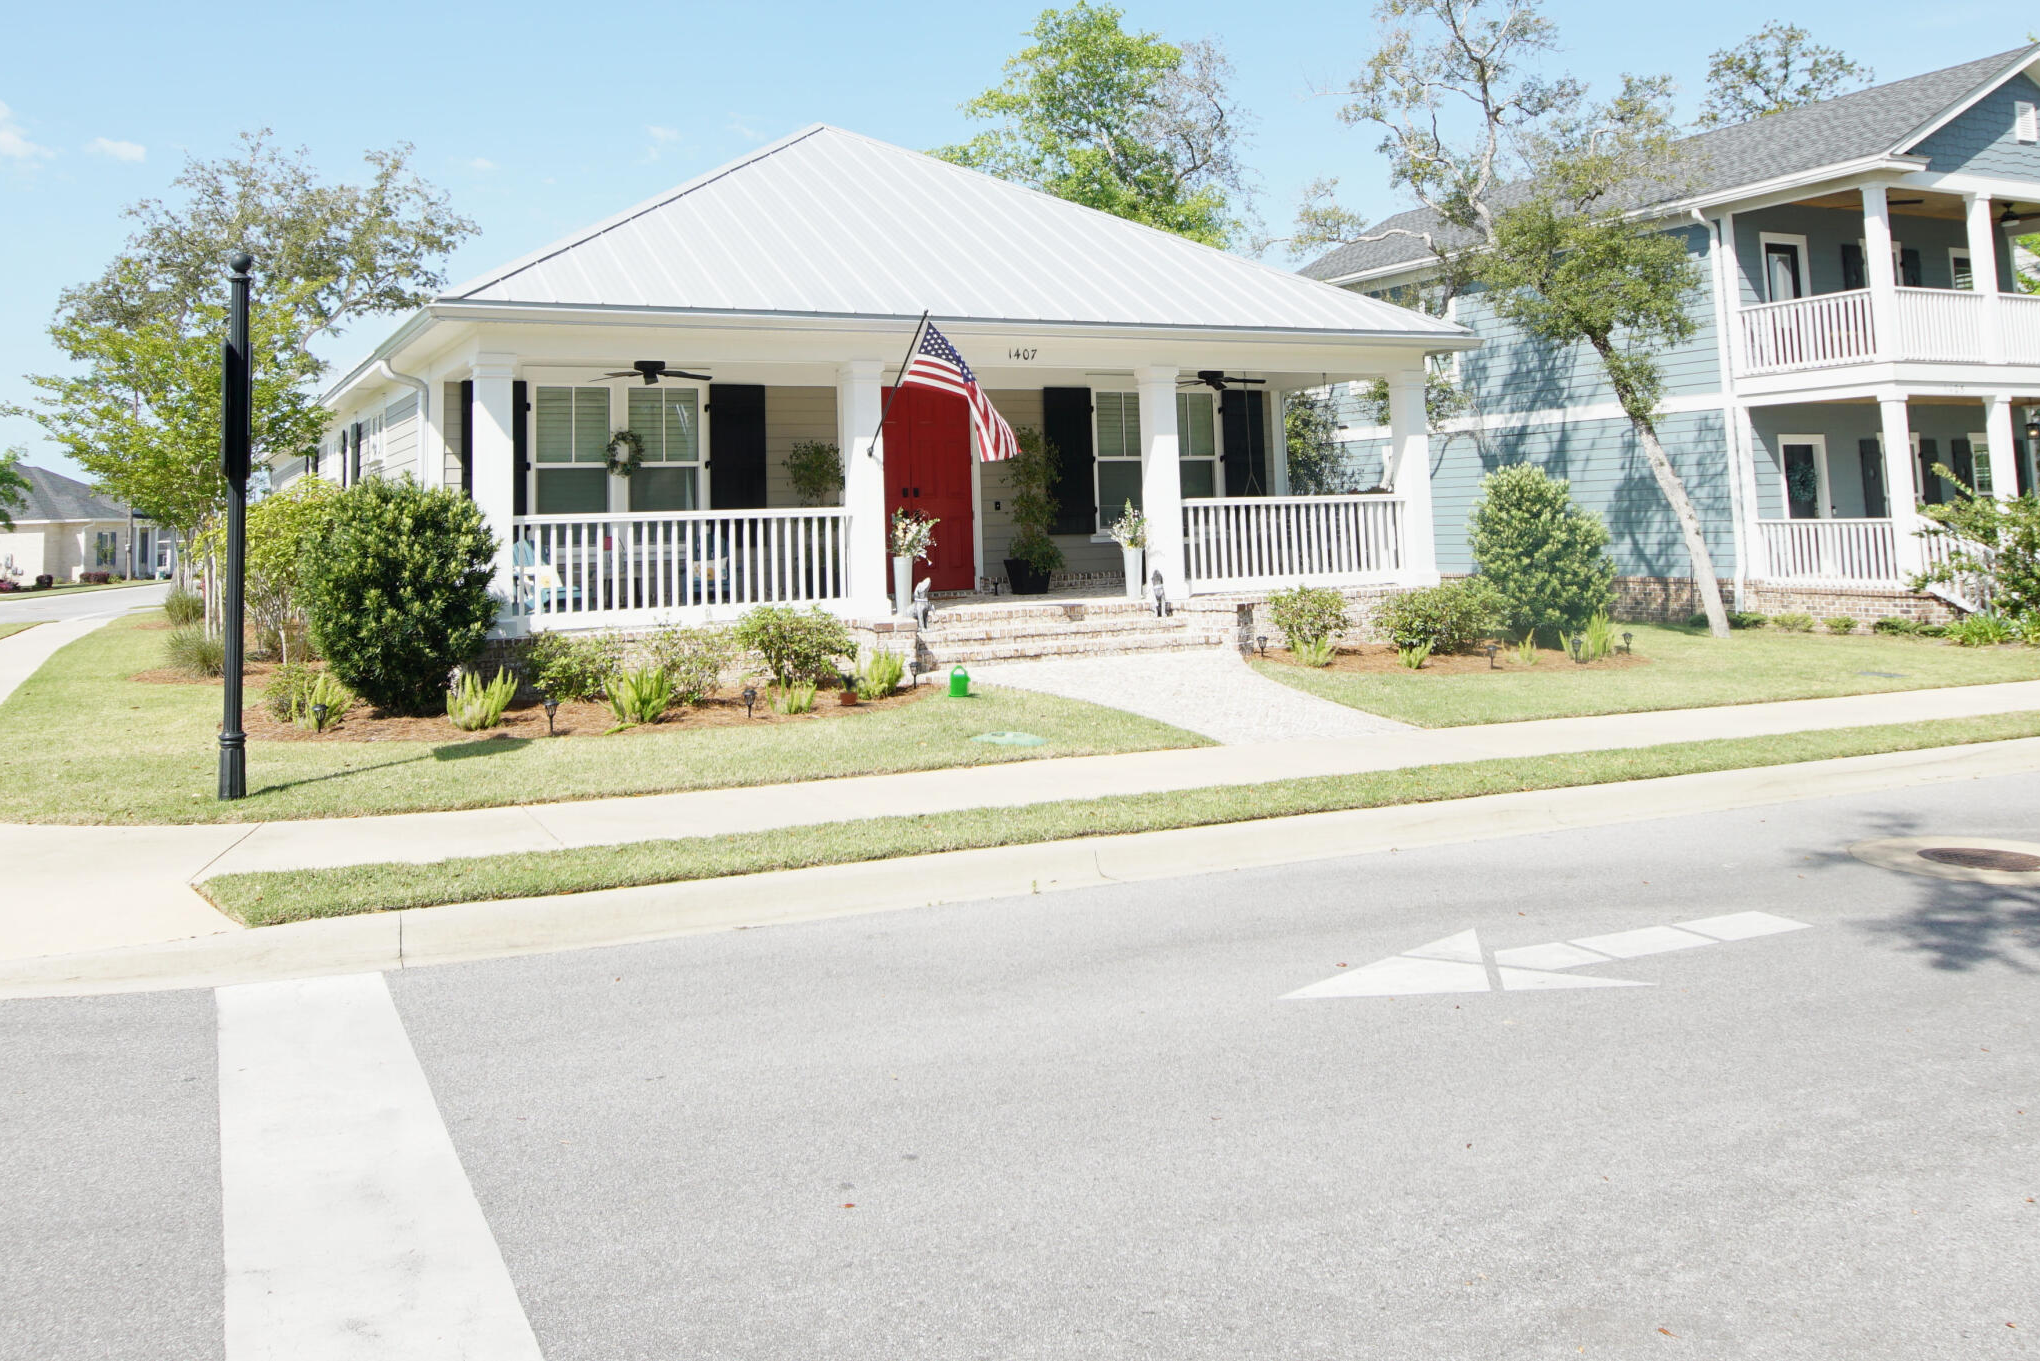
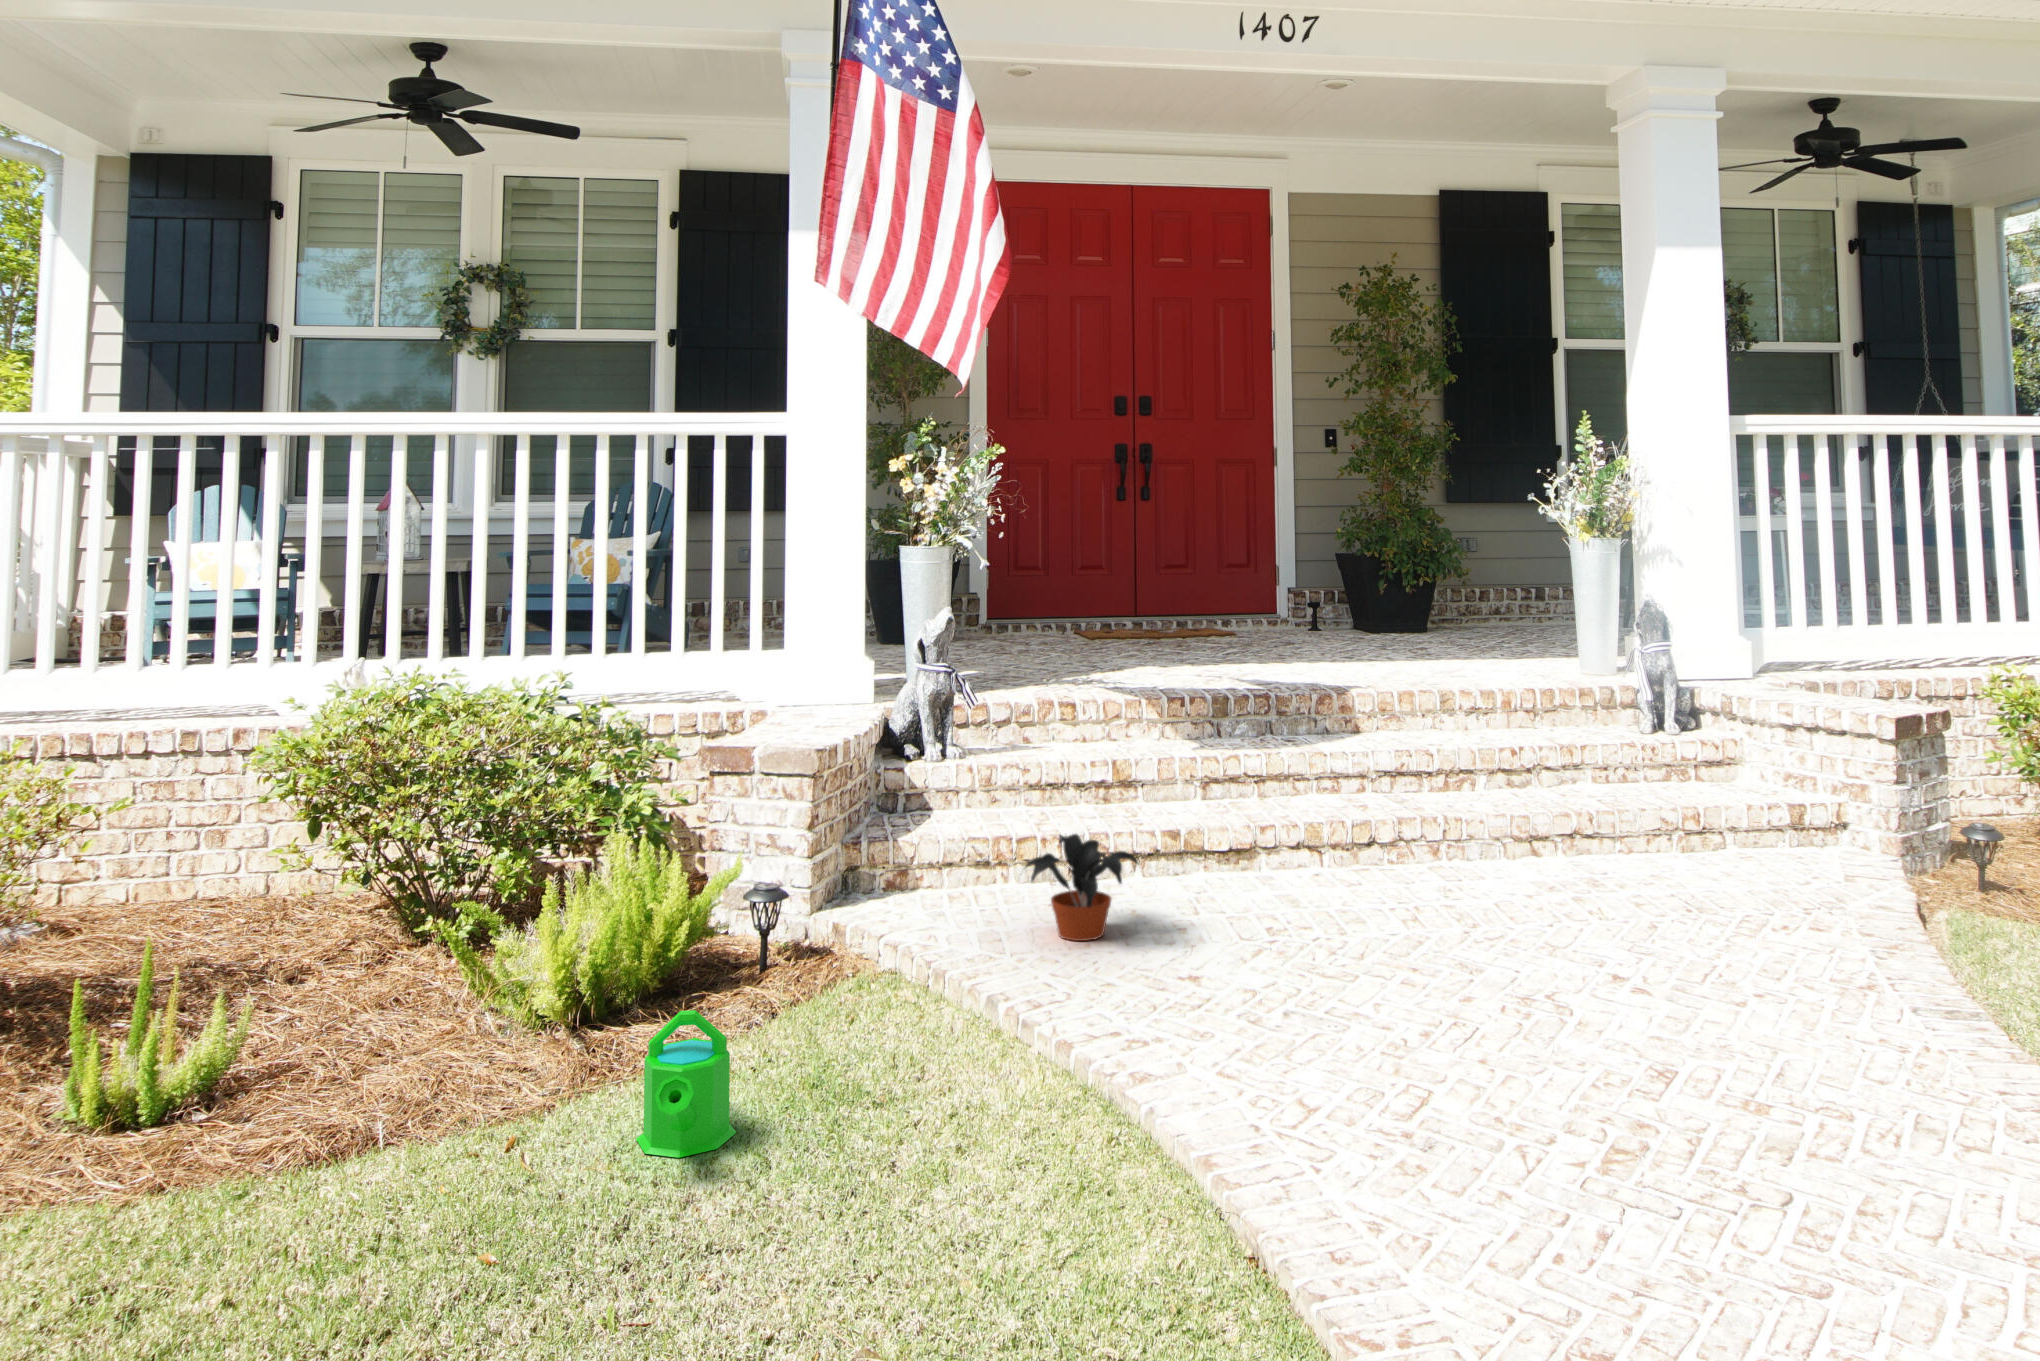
potted plant: present [833,674,866,706] -> present [1026,834,1138,941]

